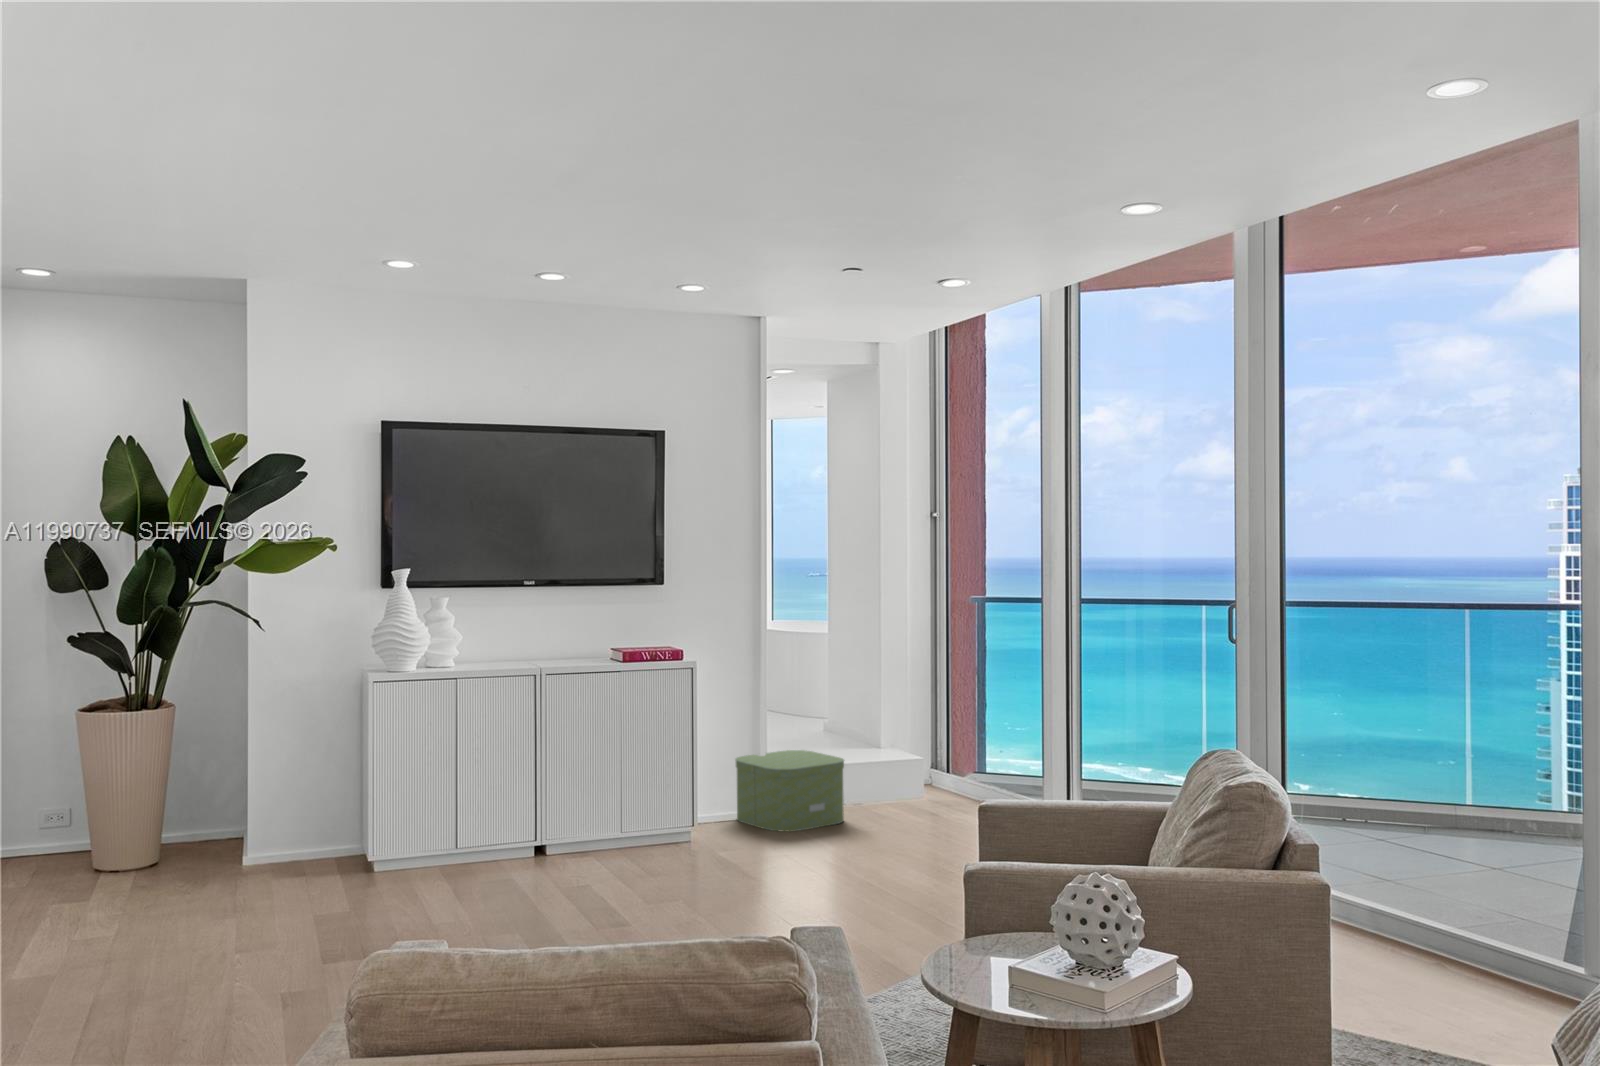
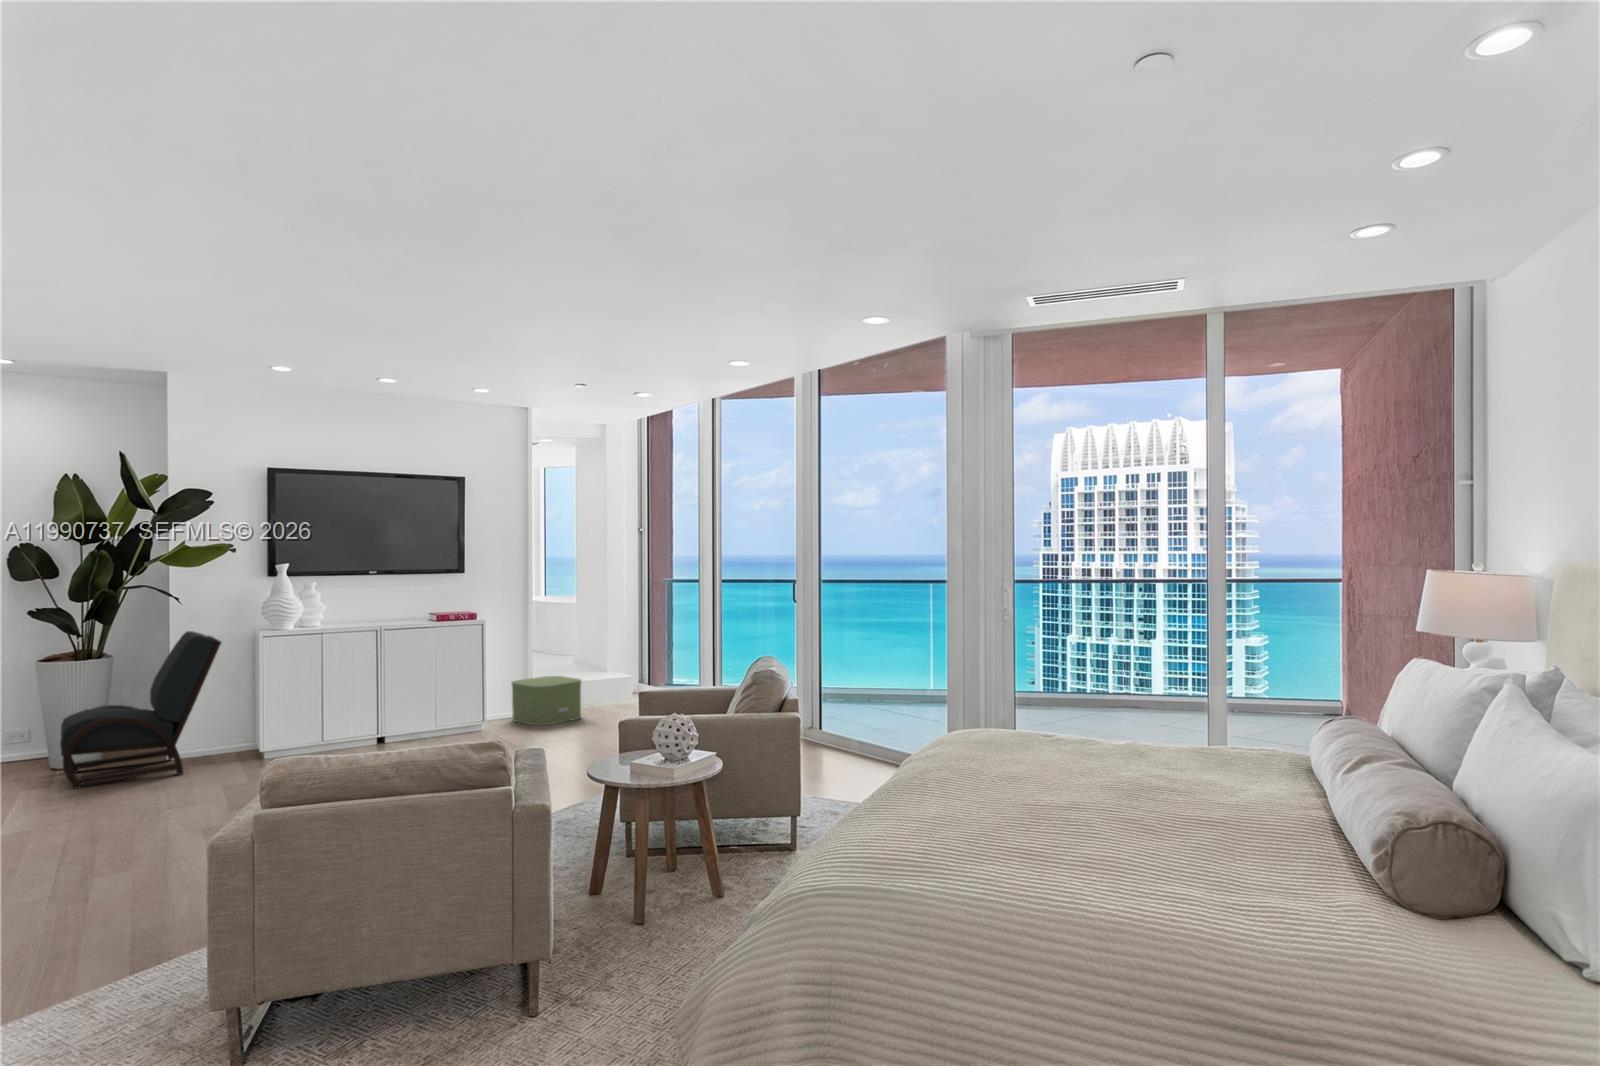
lounge chair: none [104,670,319,908] -> present [60,631,221,789]

